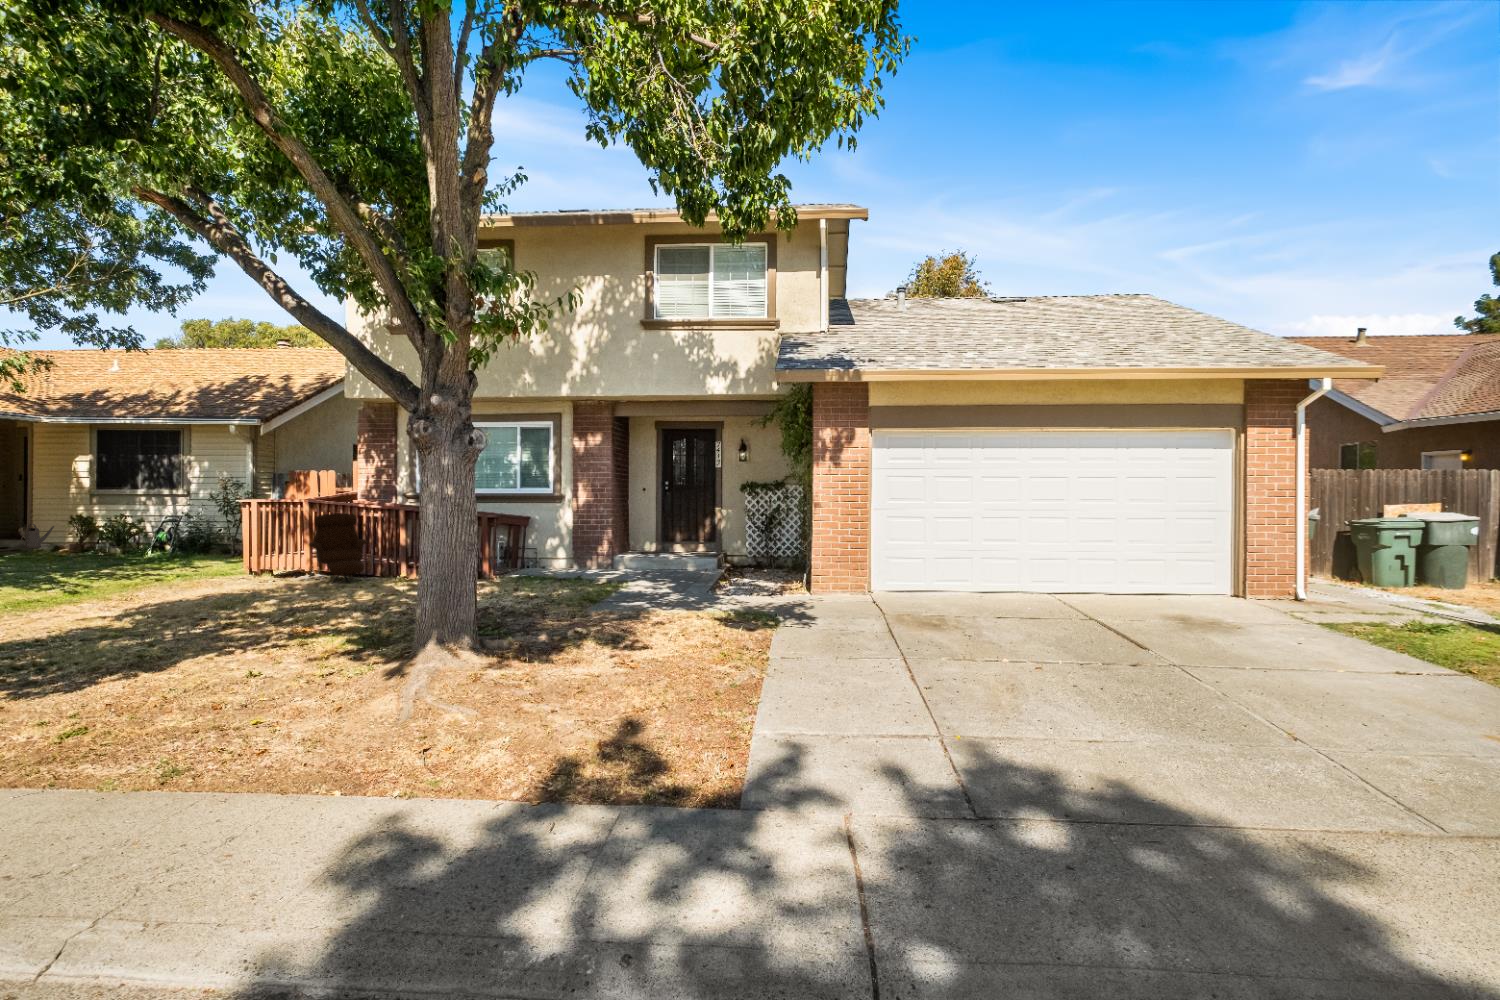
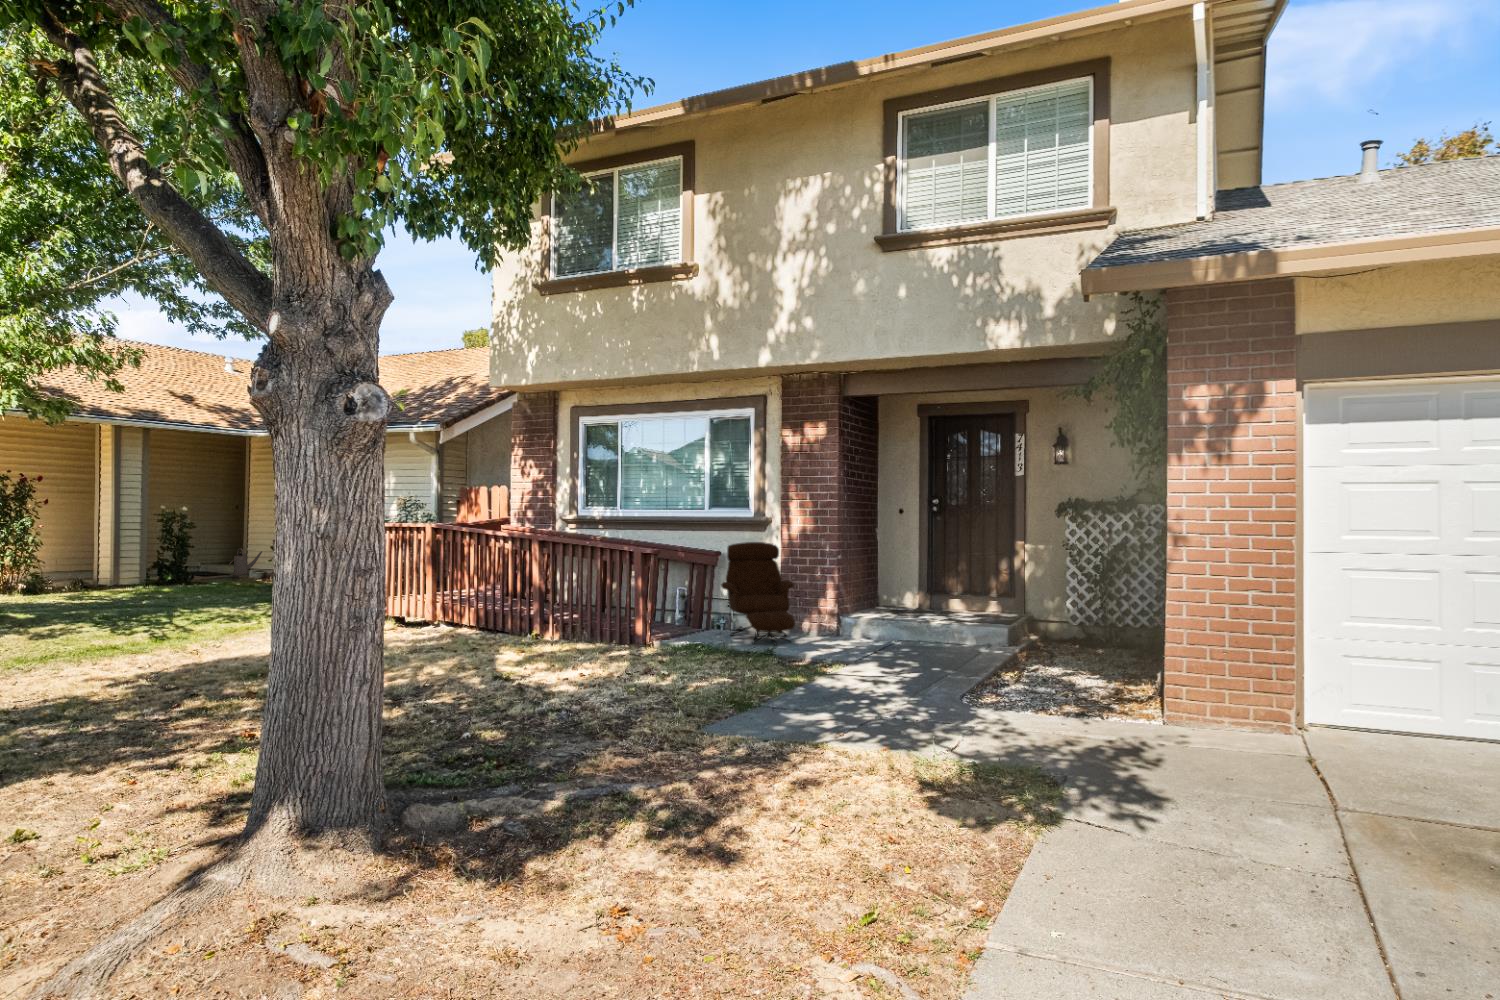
lounge chair: present [309,513,367,583] -> present [721,542,795,645]

